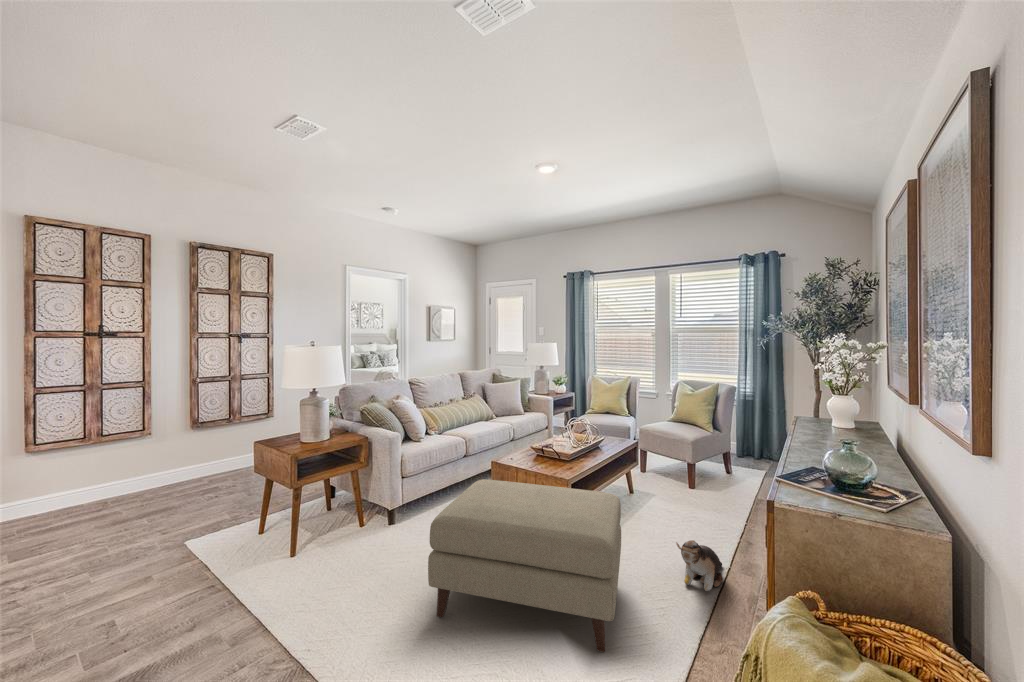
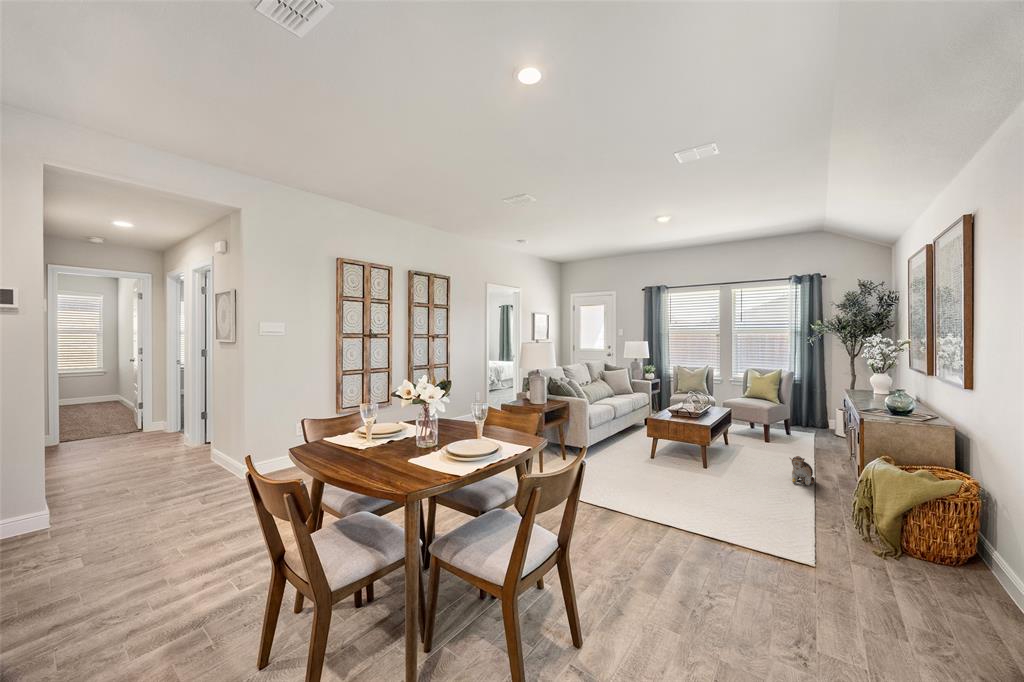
ottoman: present [428,480,621,652] -> none [654,425,772,505]

